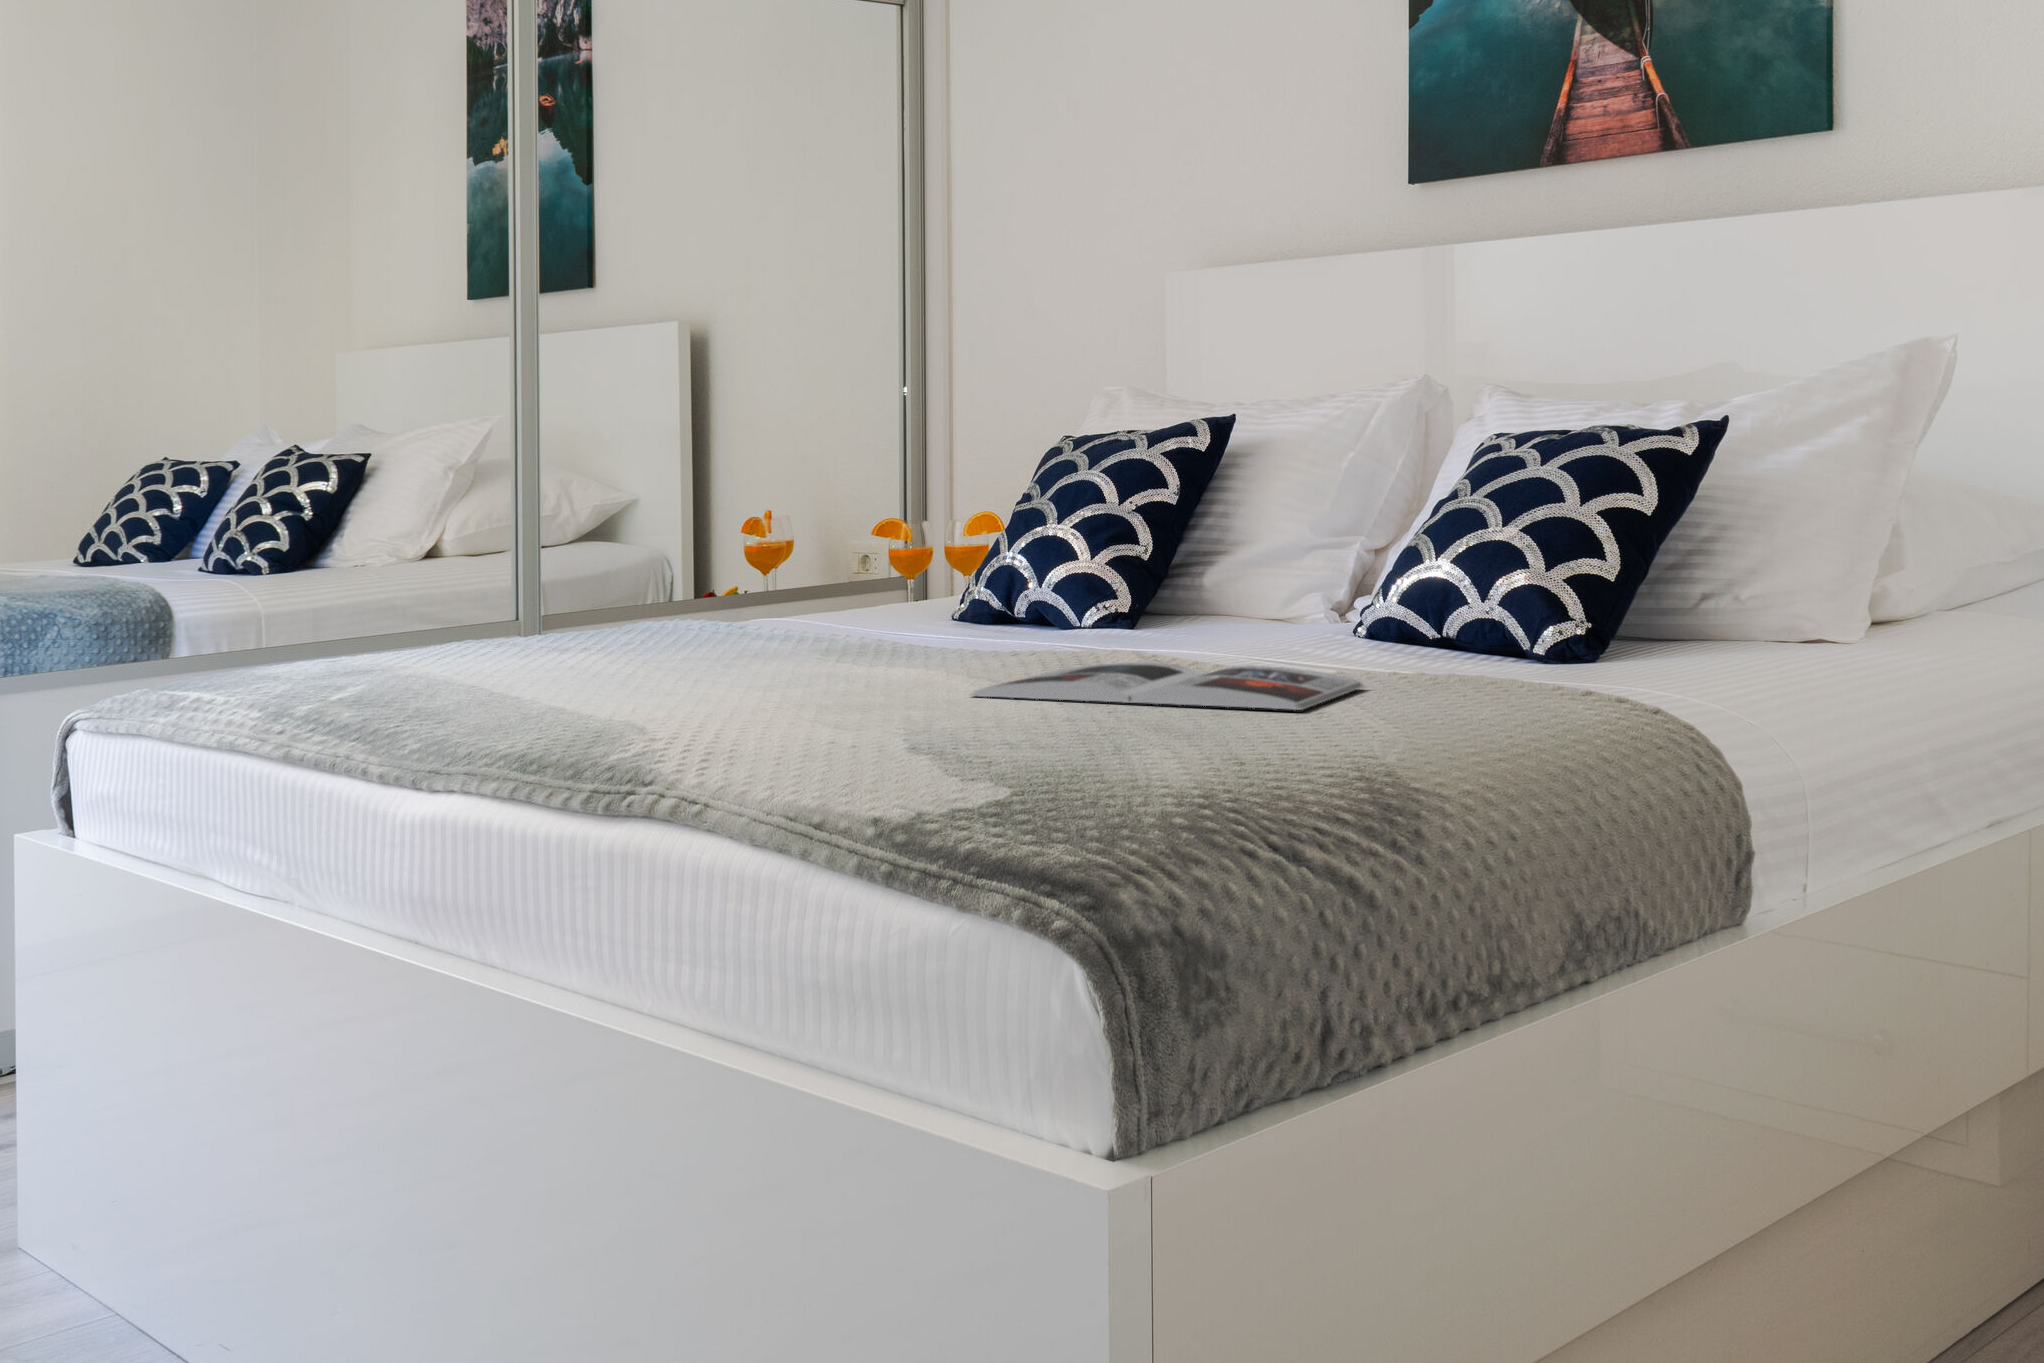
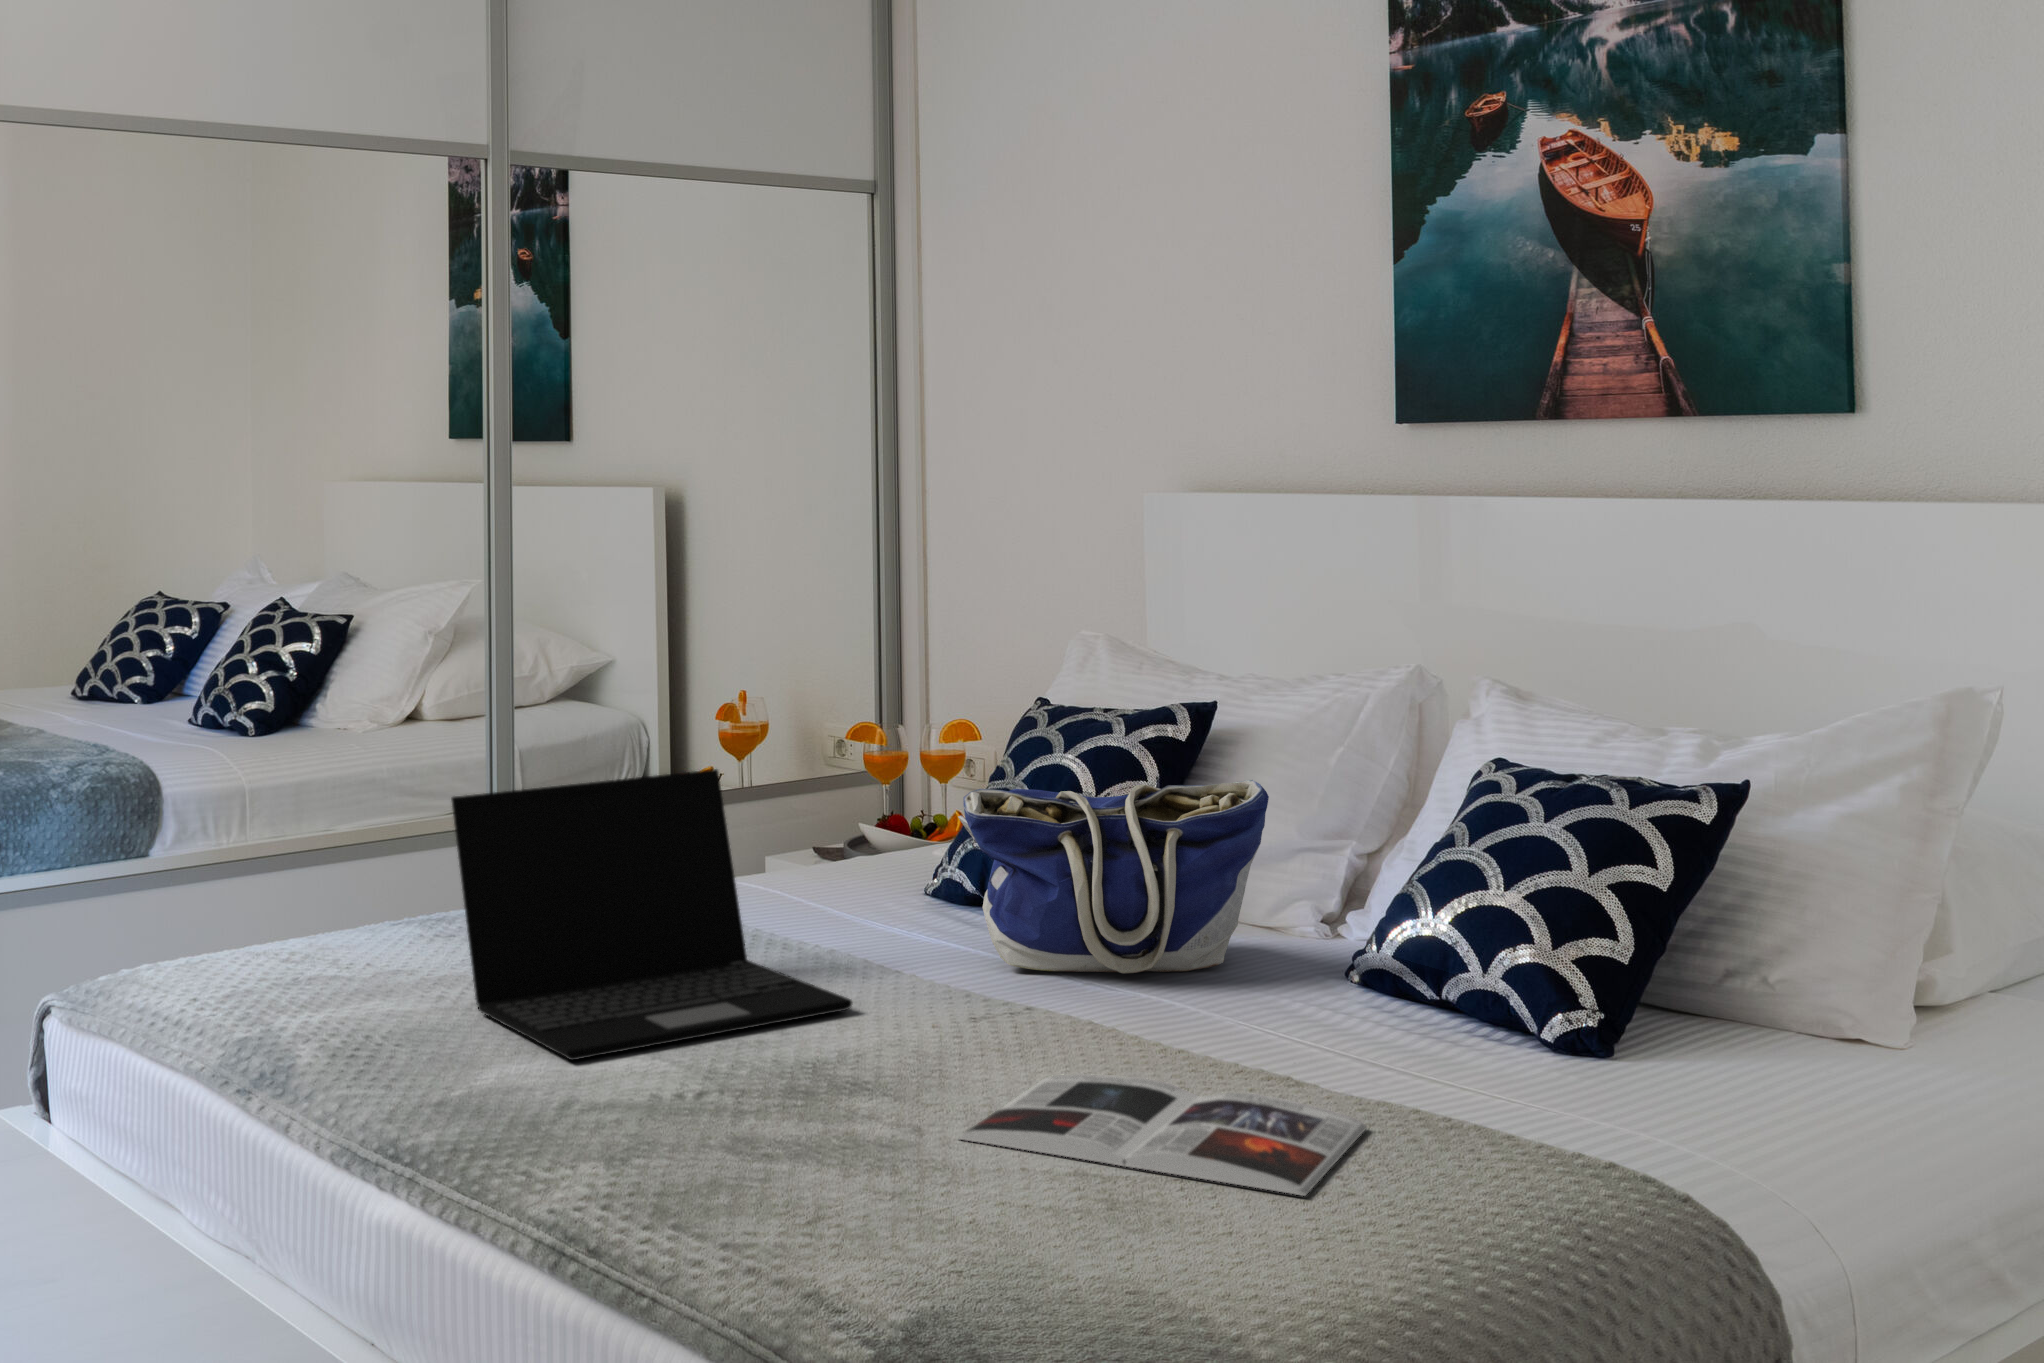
laptop: none [466,446,871,672] -> present [451,769,852,1060]
tote bag: none [978,446,1281,636] -> present [958,780,1269,973]

